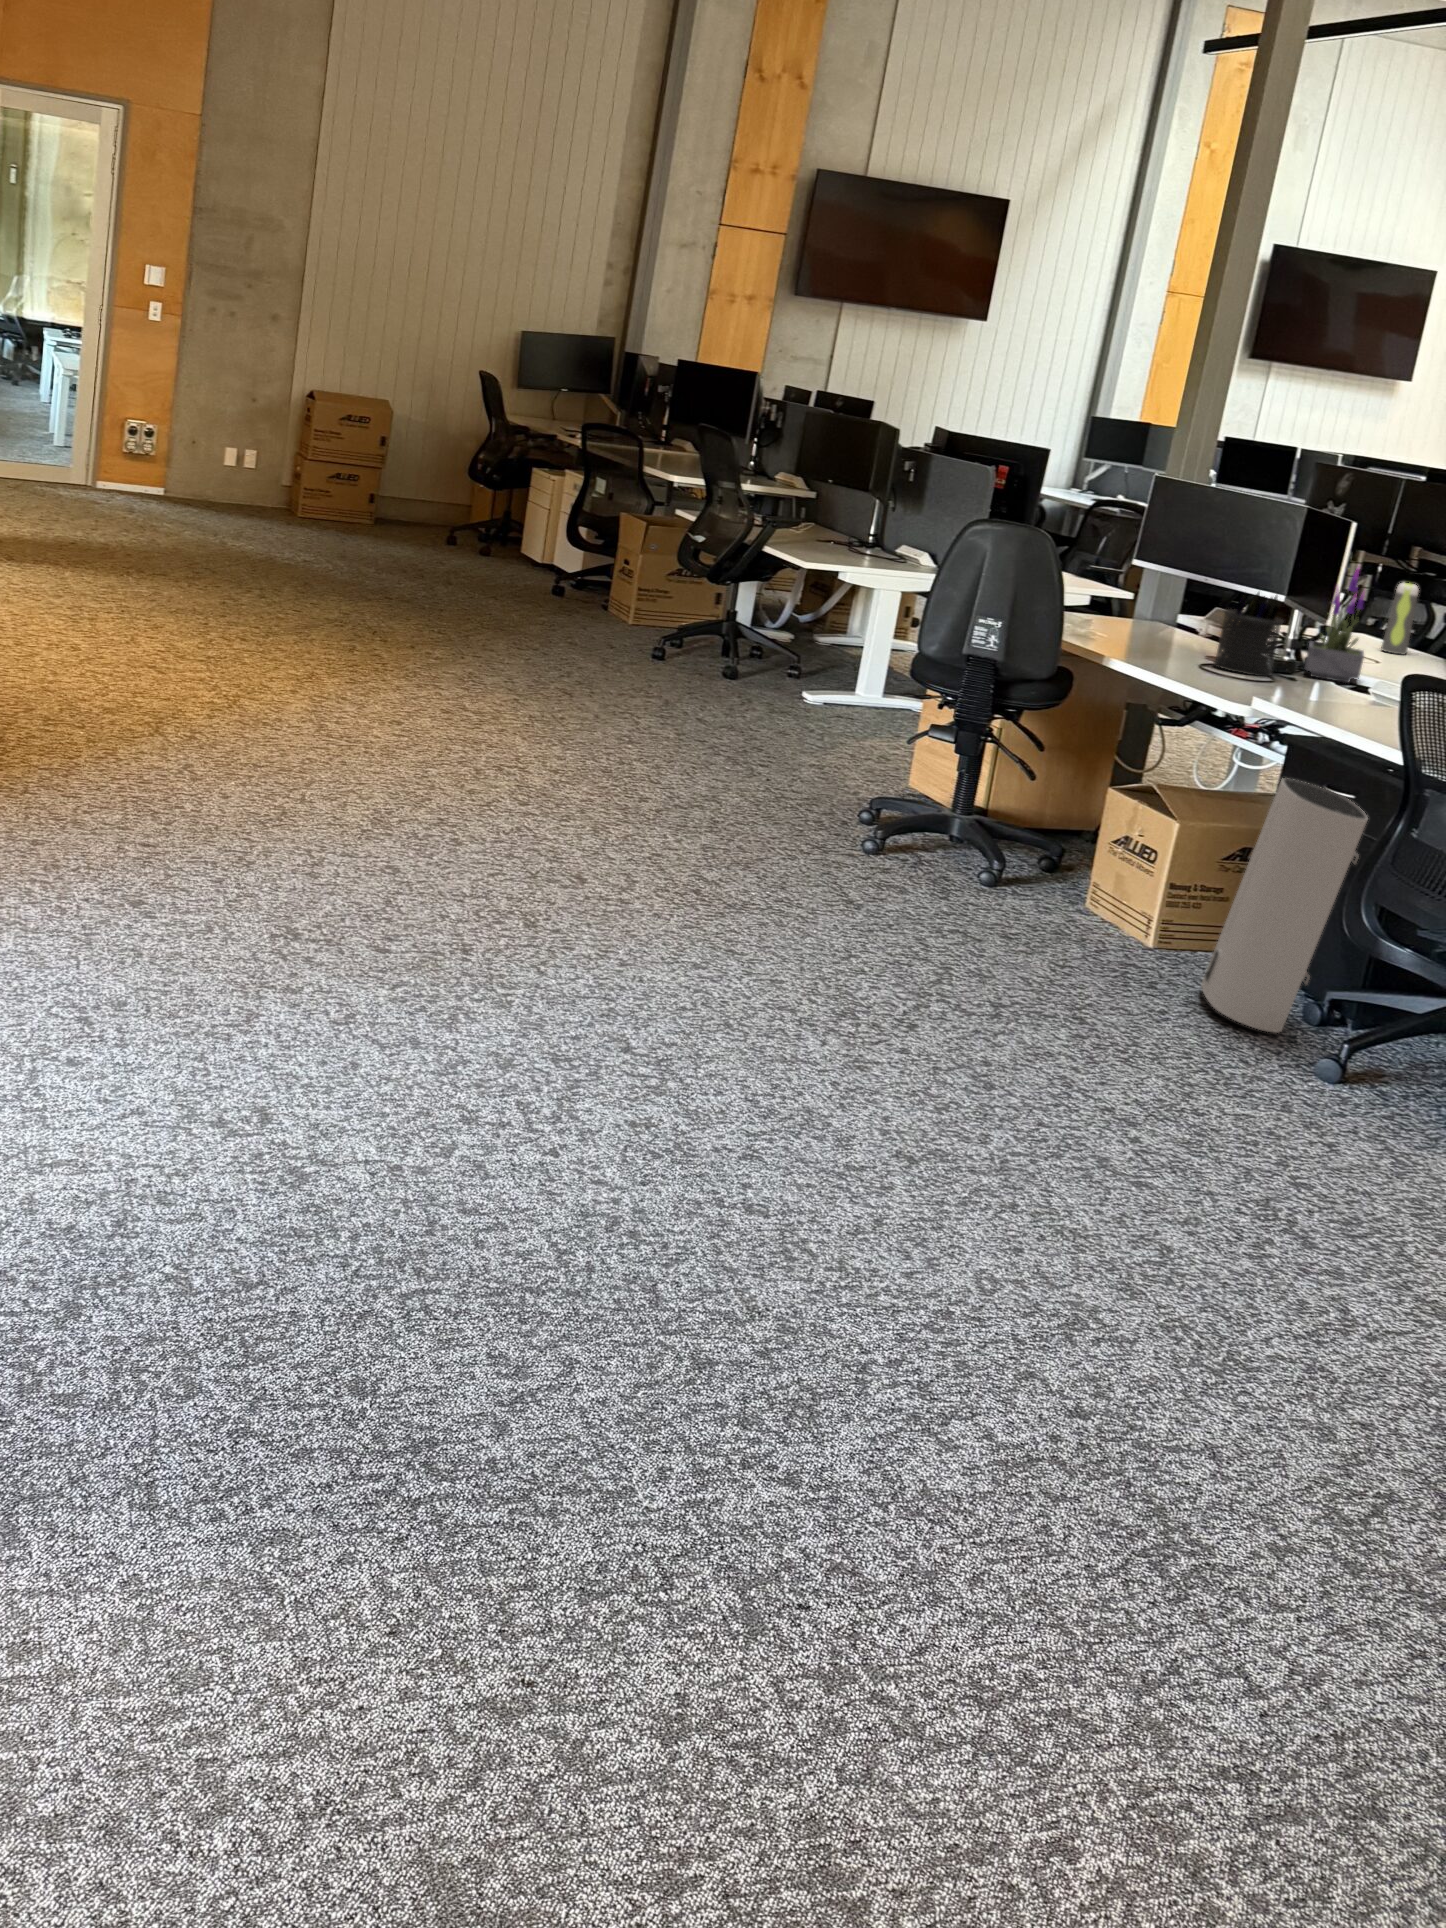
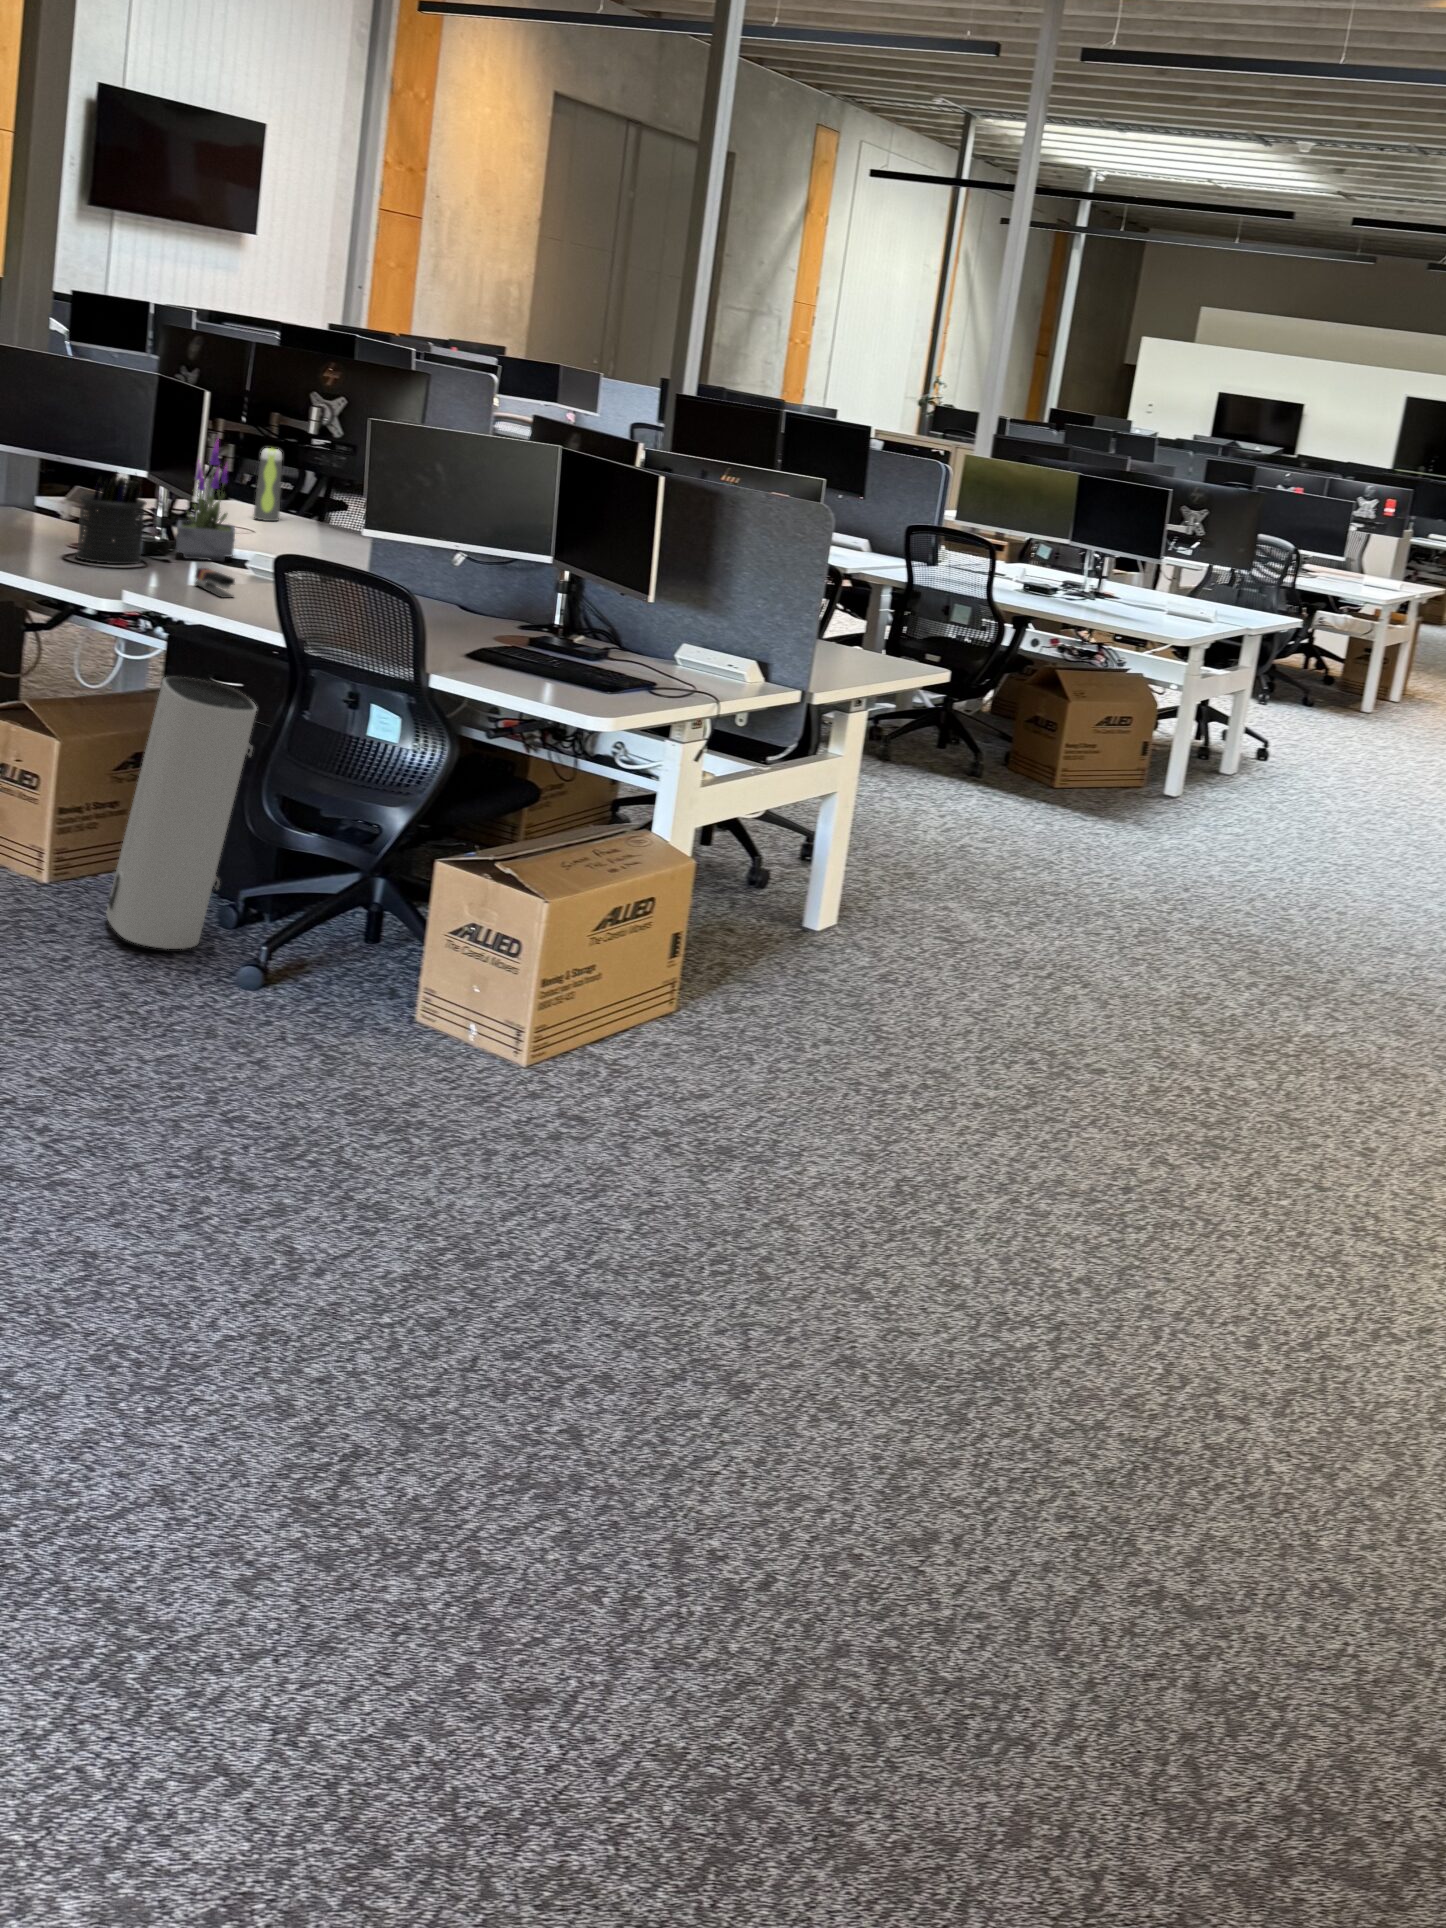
stapler: none [1320,684,1361,715] -> present [195,568,235,598]

